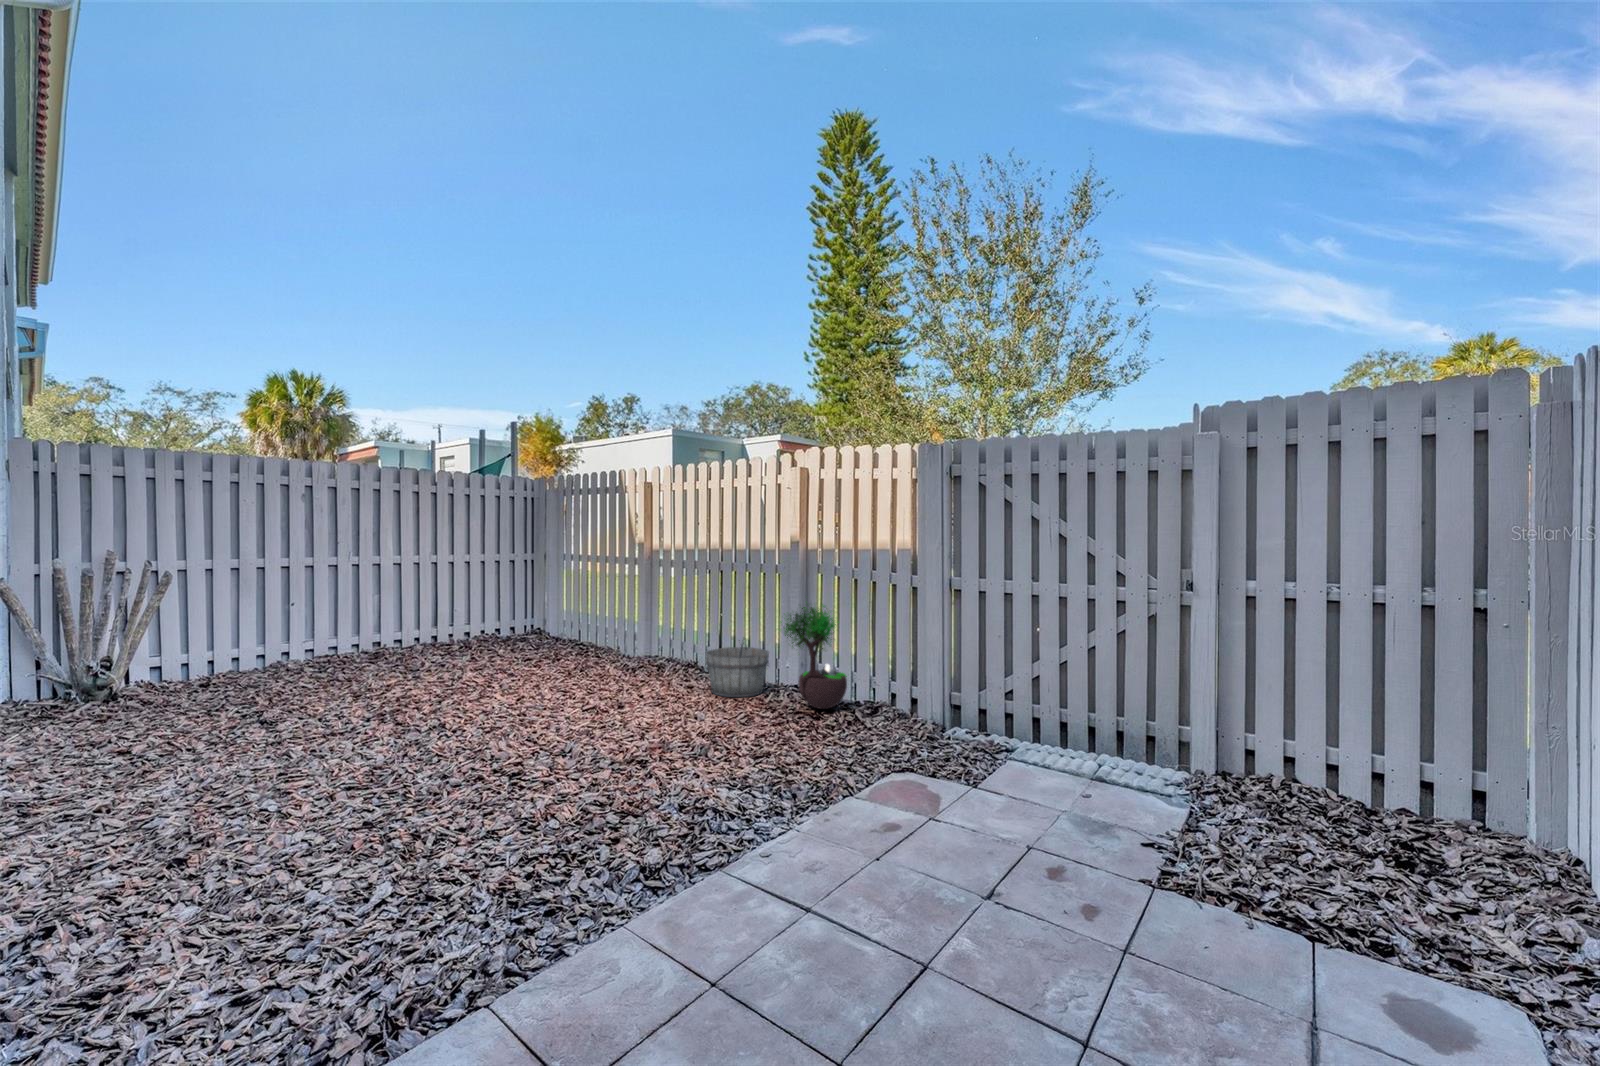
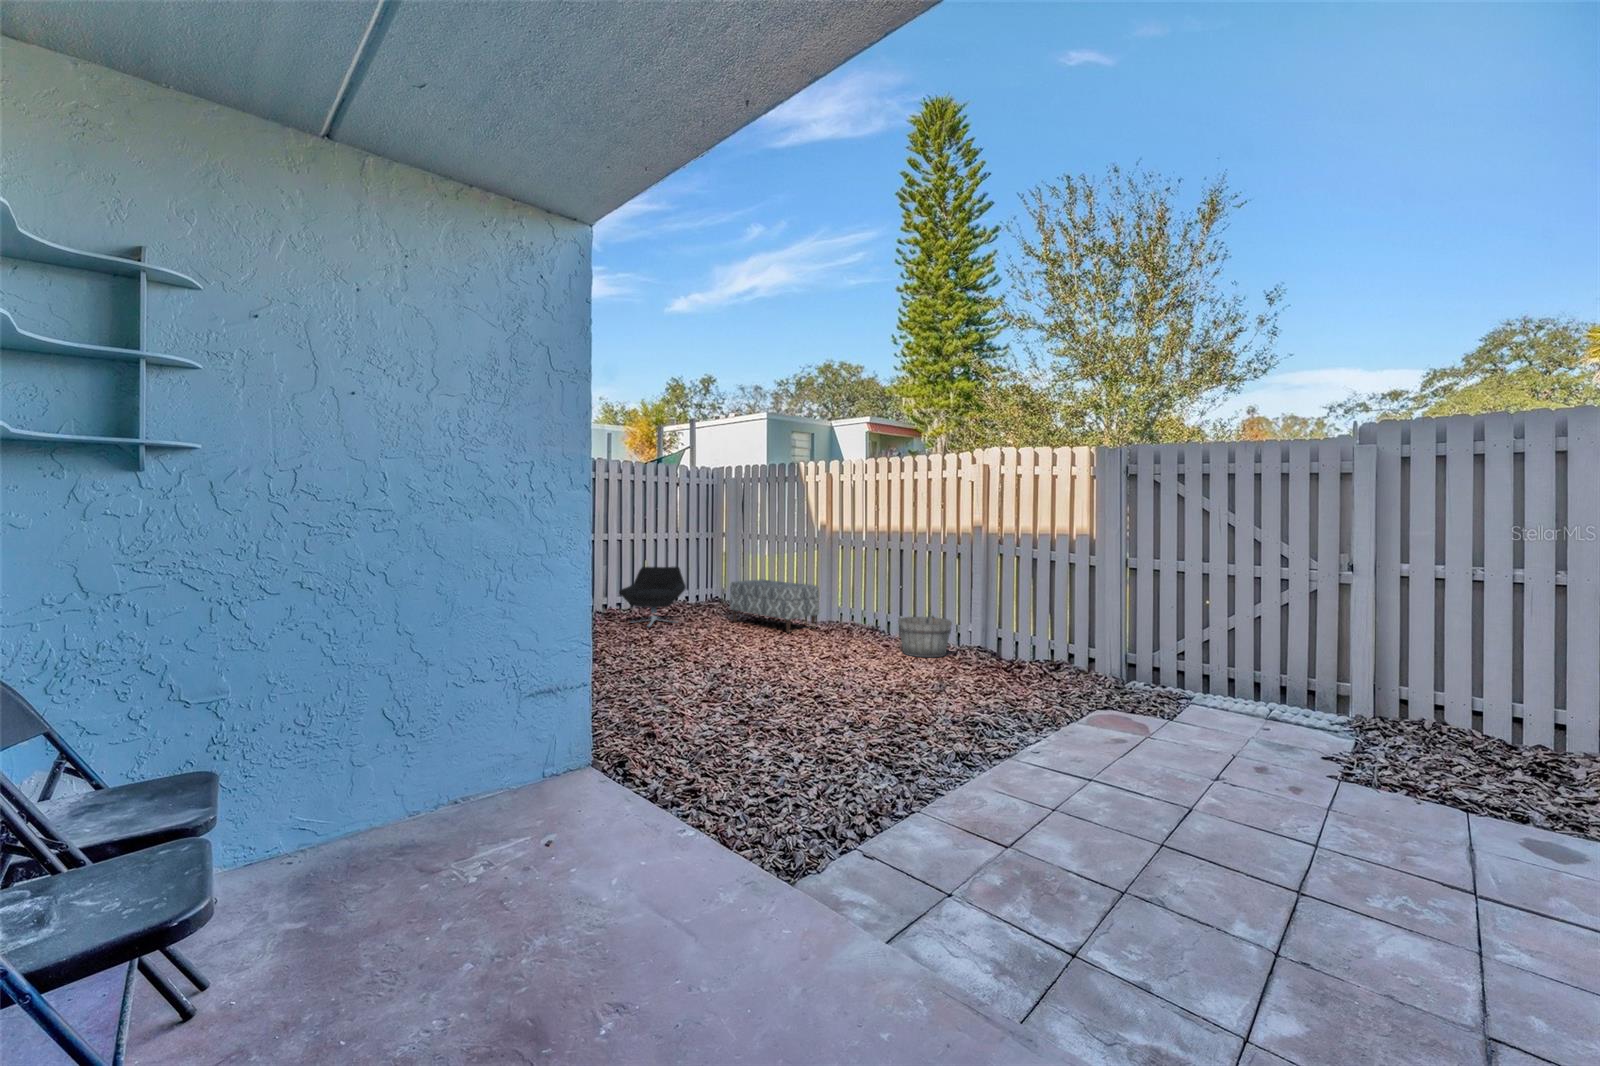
lounge chair: none [403,589,496,661] -> present [619,567,686,626]
potted tree: present [781,602,847,709] -> none [971,573,1029,667]
bench: none [543,604,641,667] -> present [730,580,819,633]

